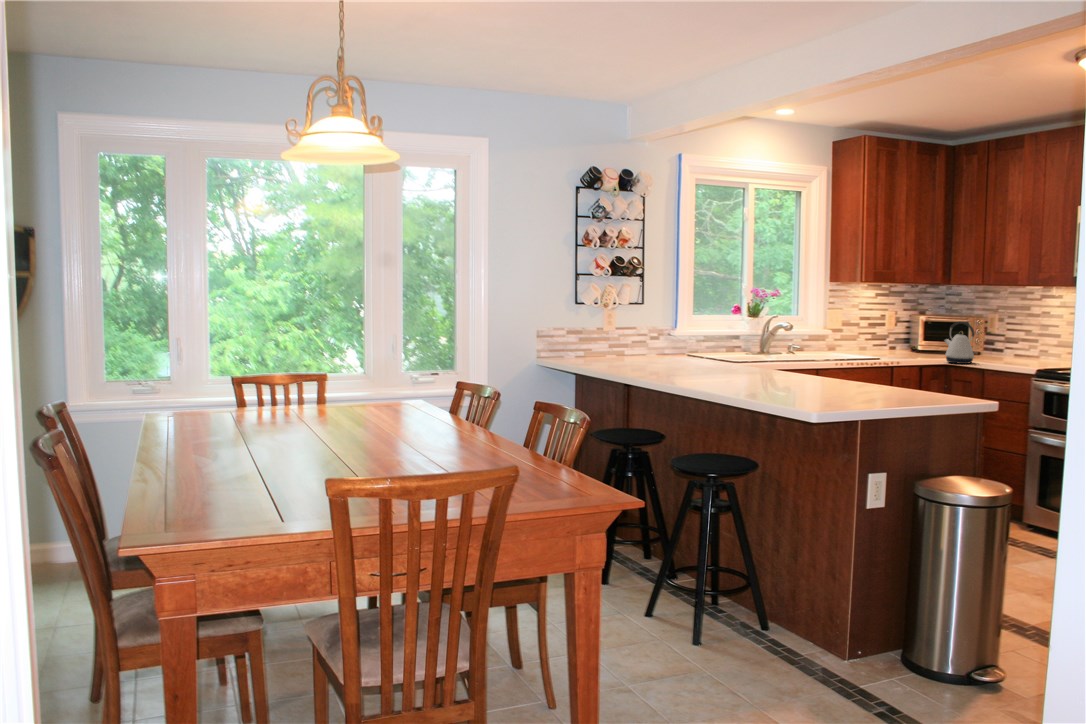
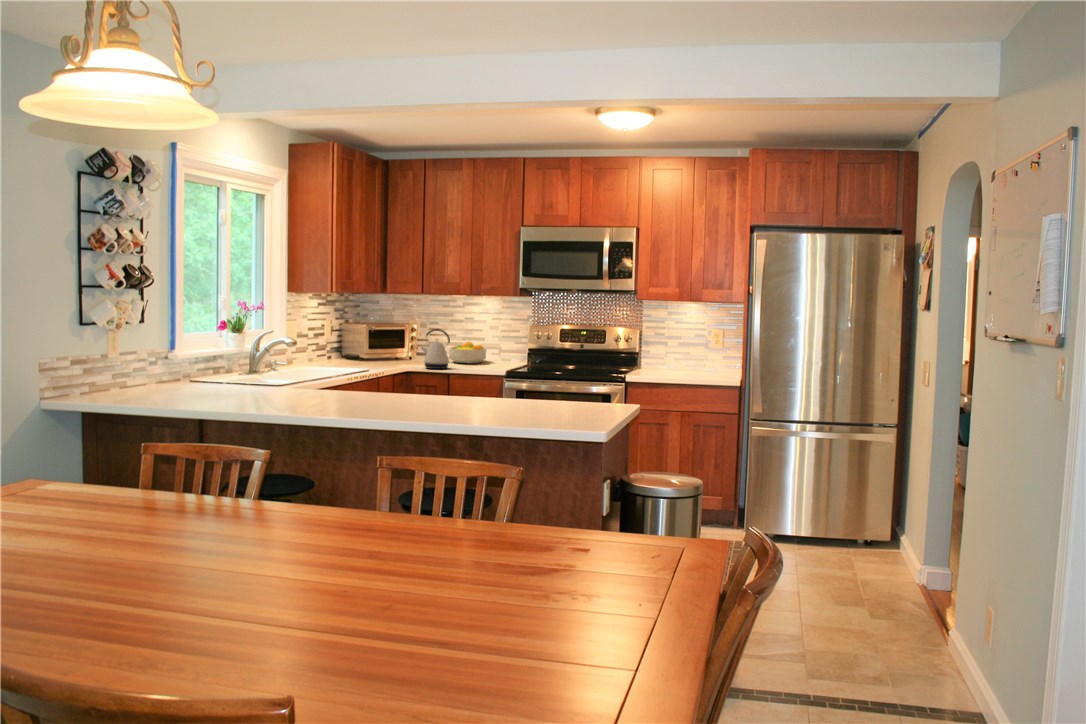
fruit bowl: none [999,338,1050,362] -> present [448,342,487,363]

